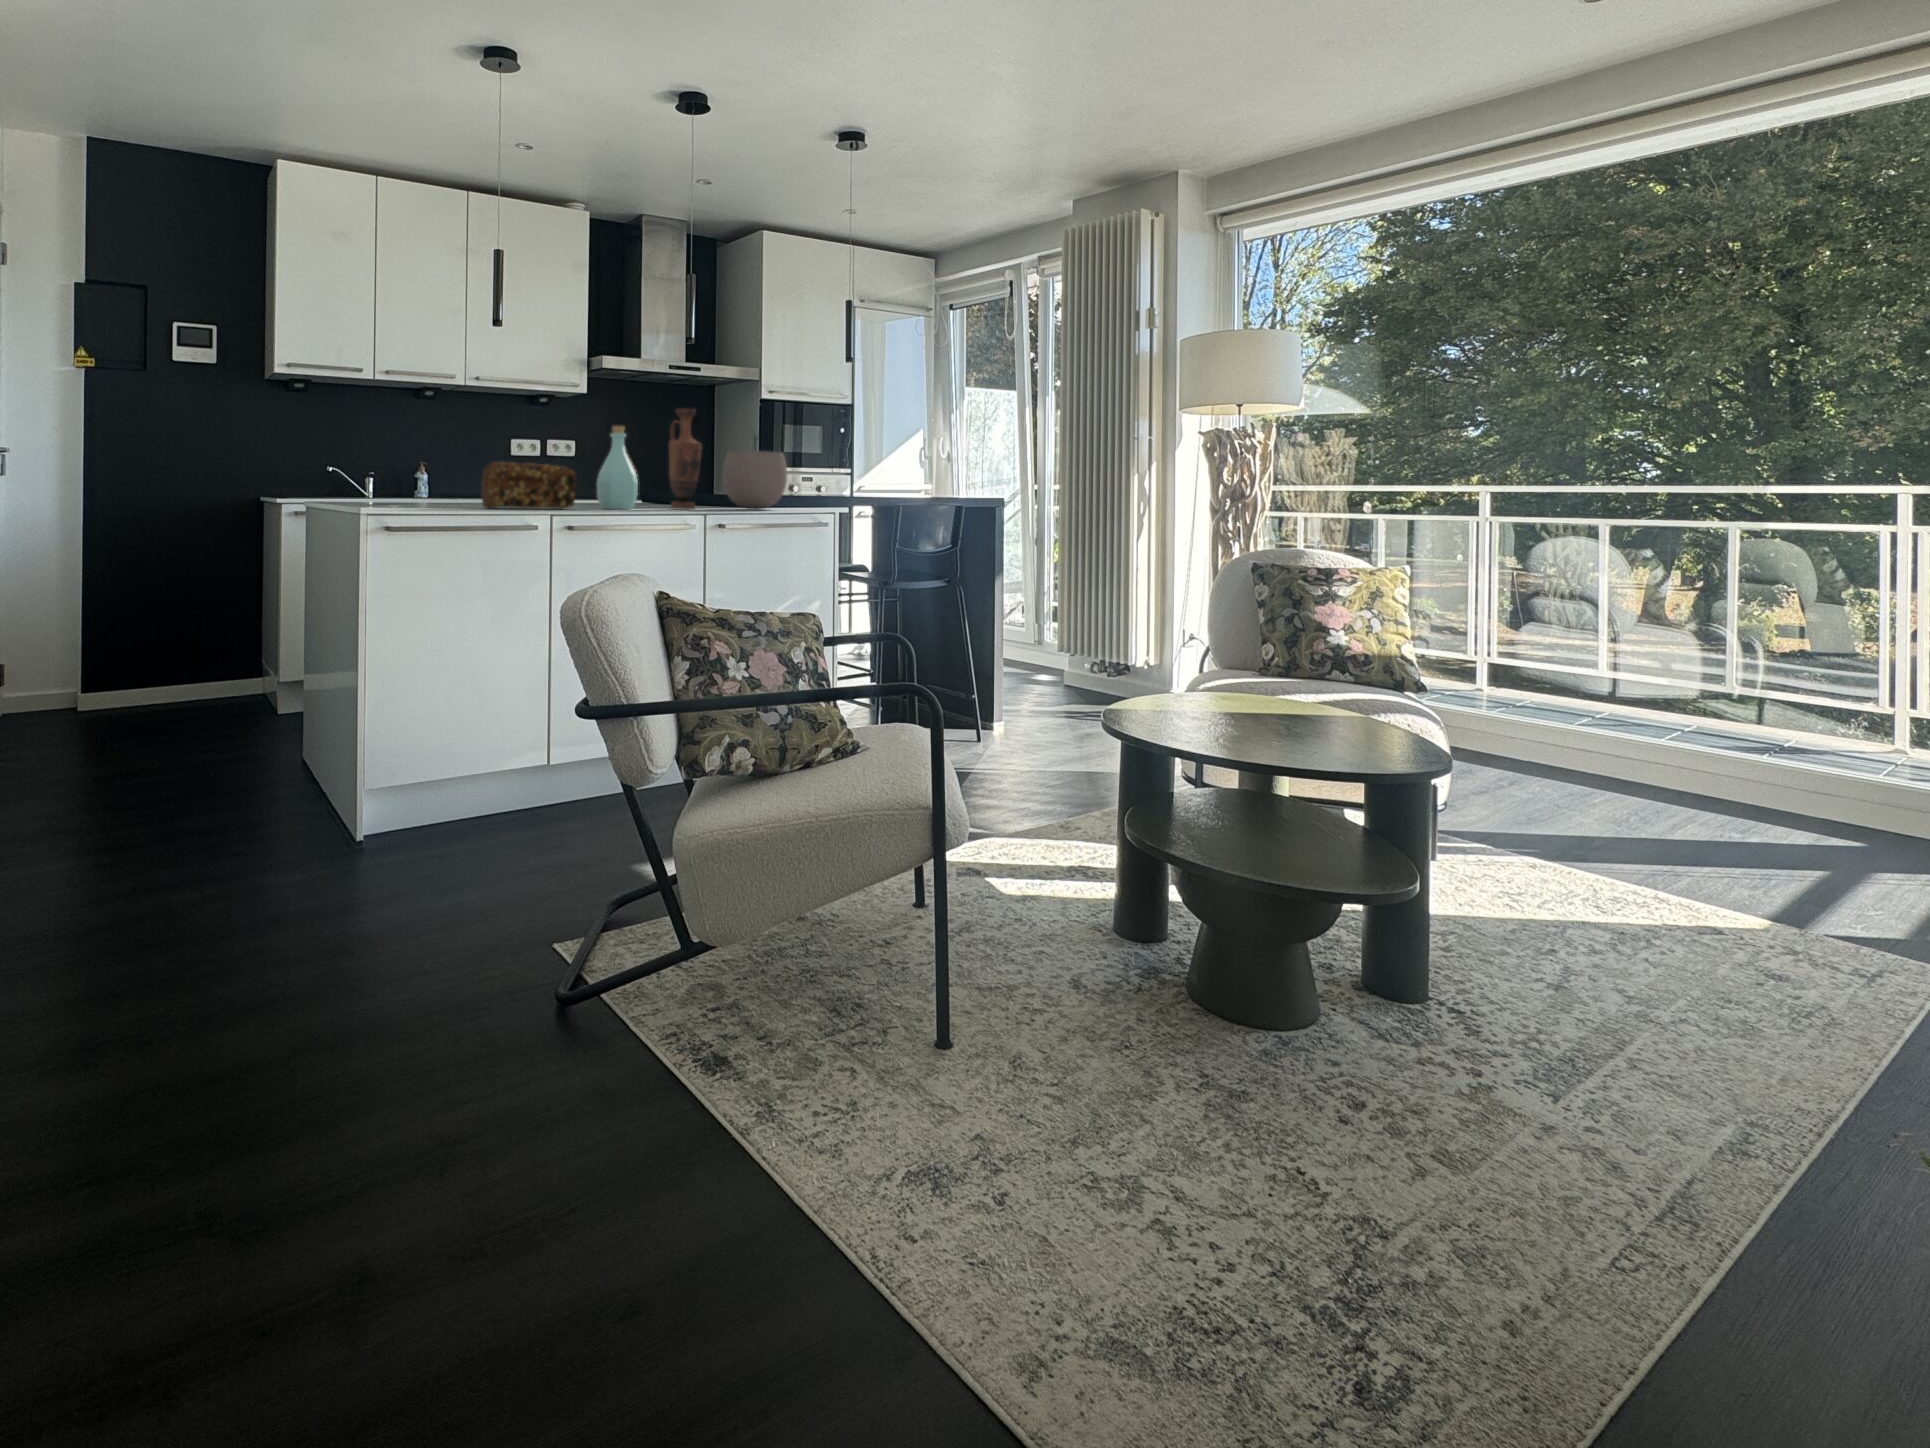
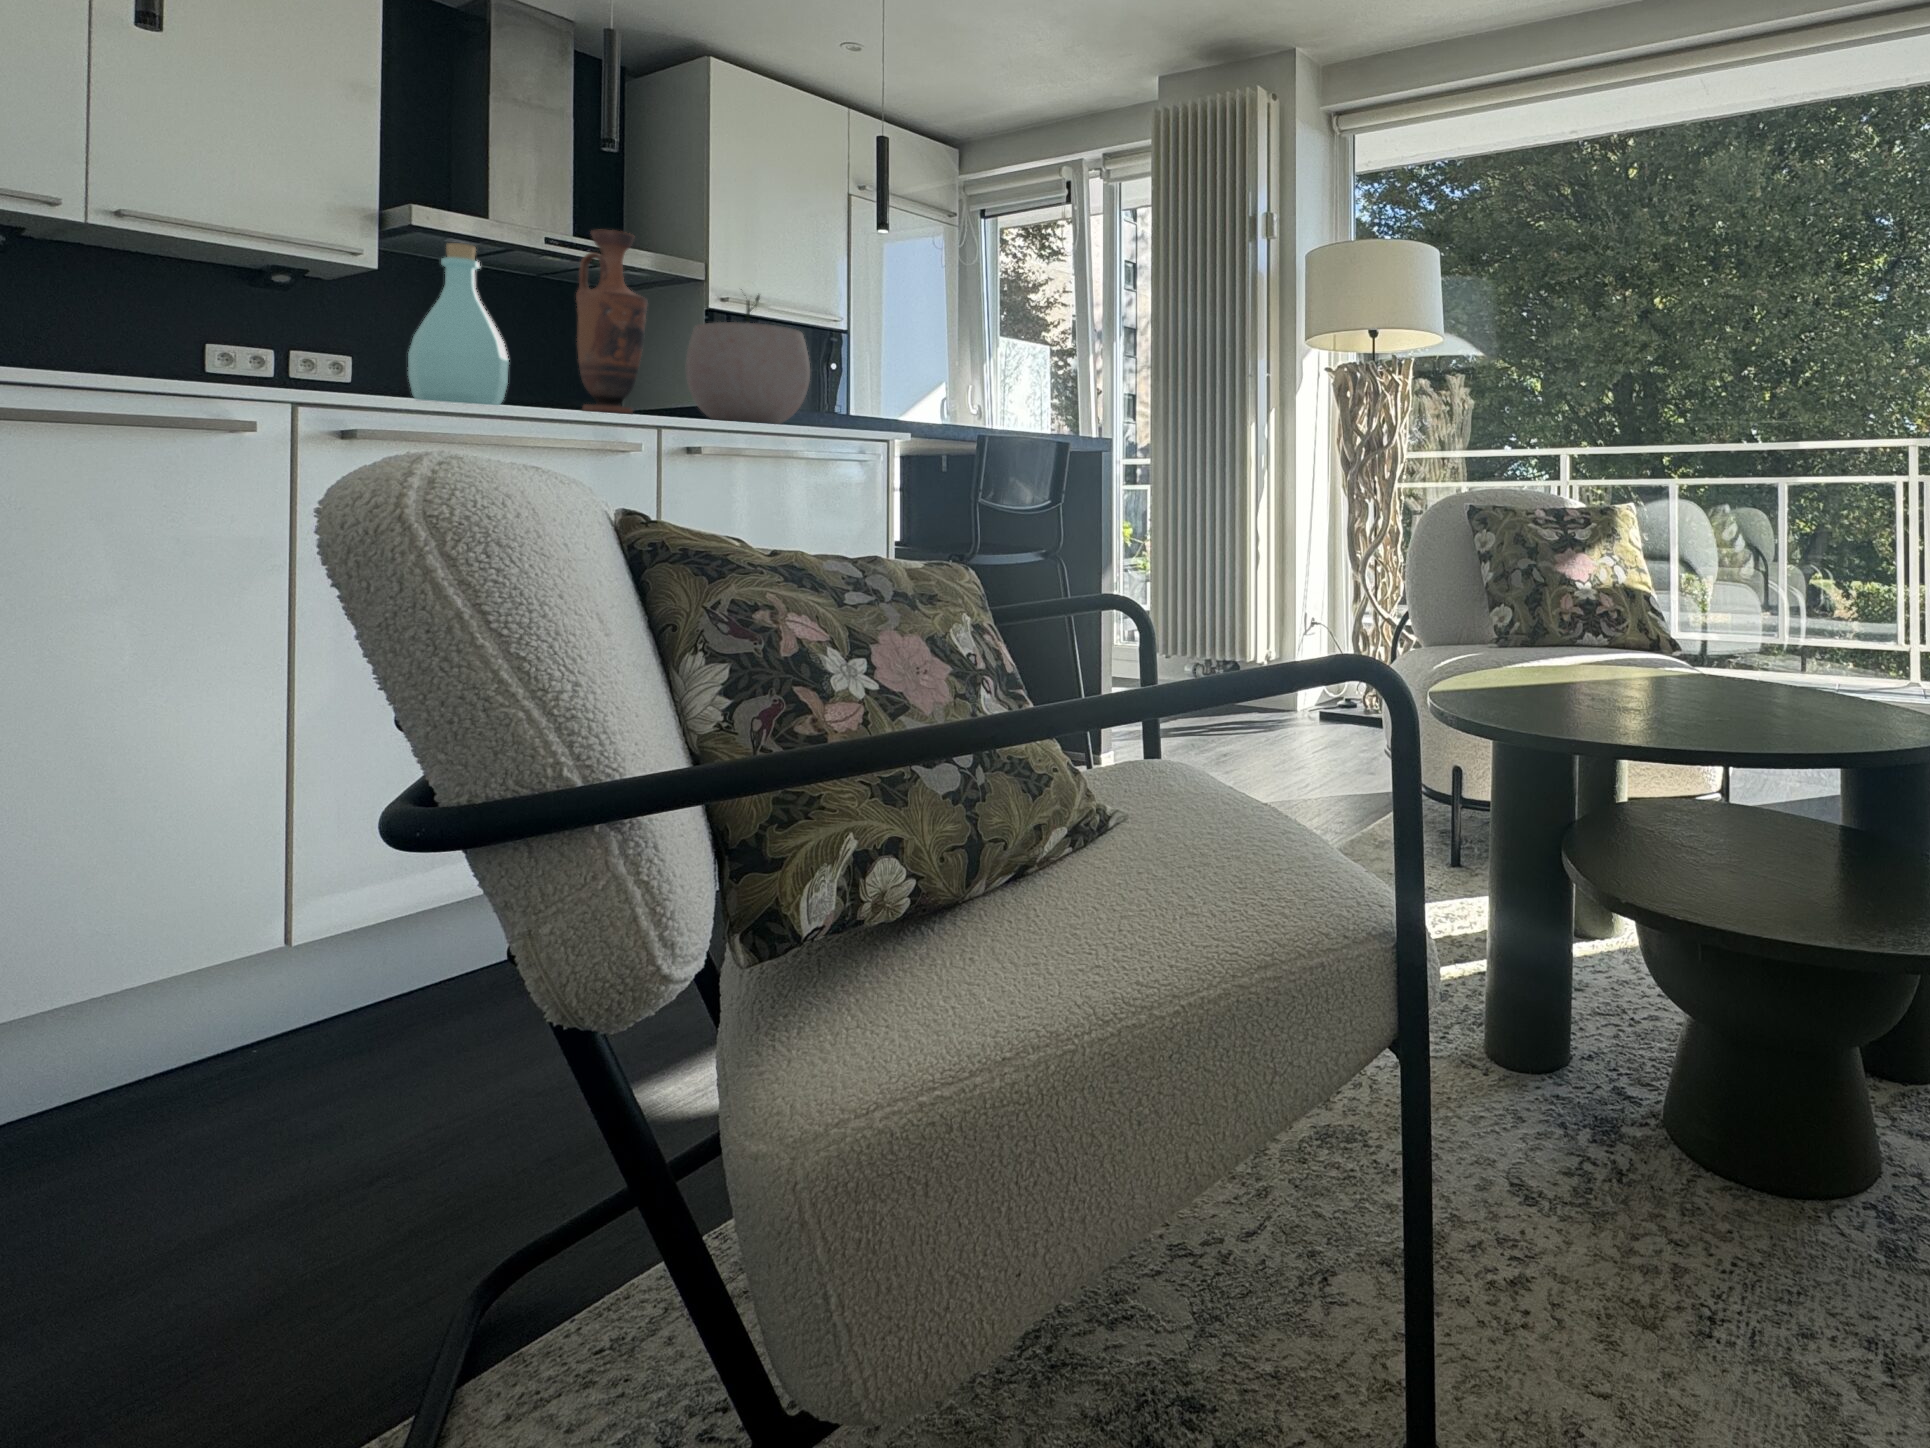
bread loaf: present [481,462,576,508] -> none [77,278,355,399]

